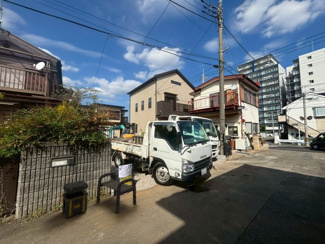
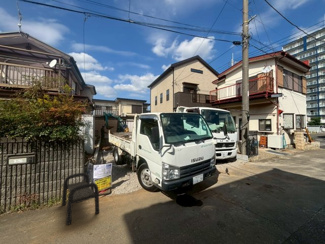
toolbox: present [62,180,88,218] -> none [13,181,47,223]

